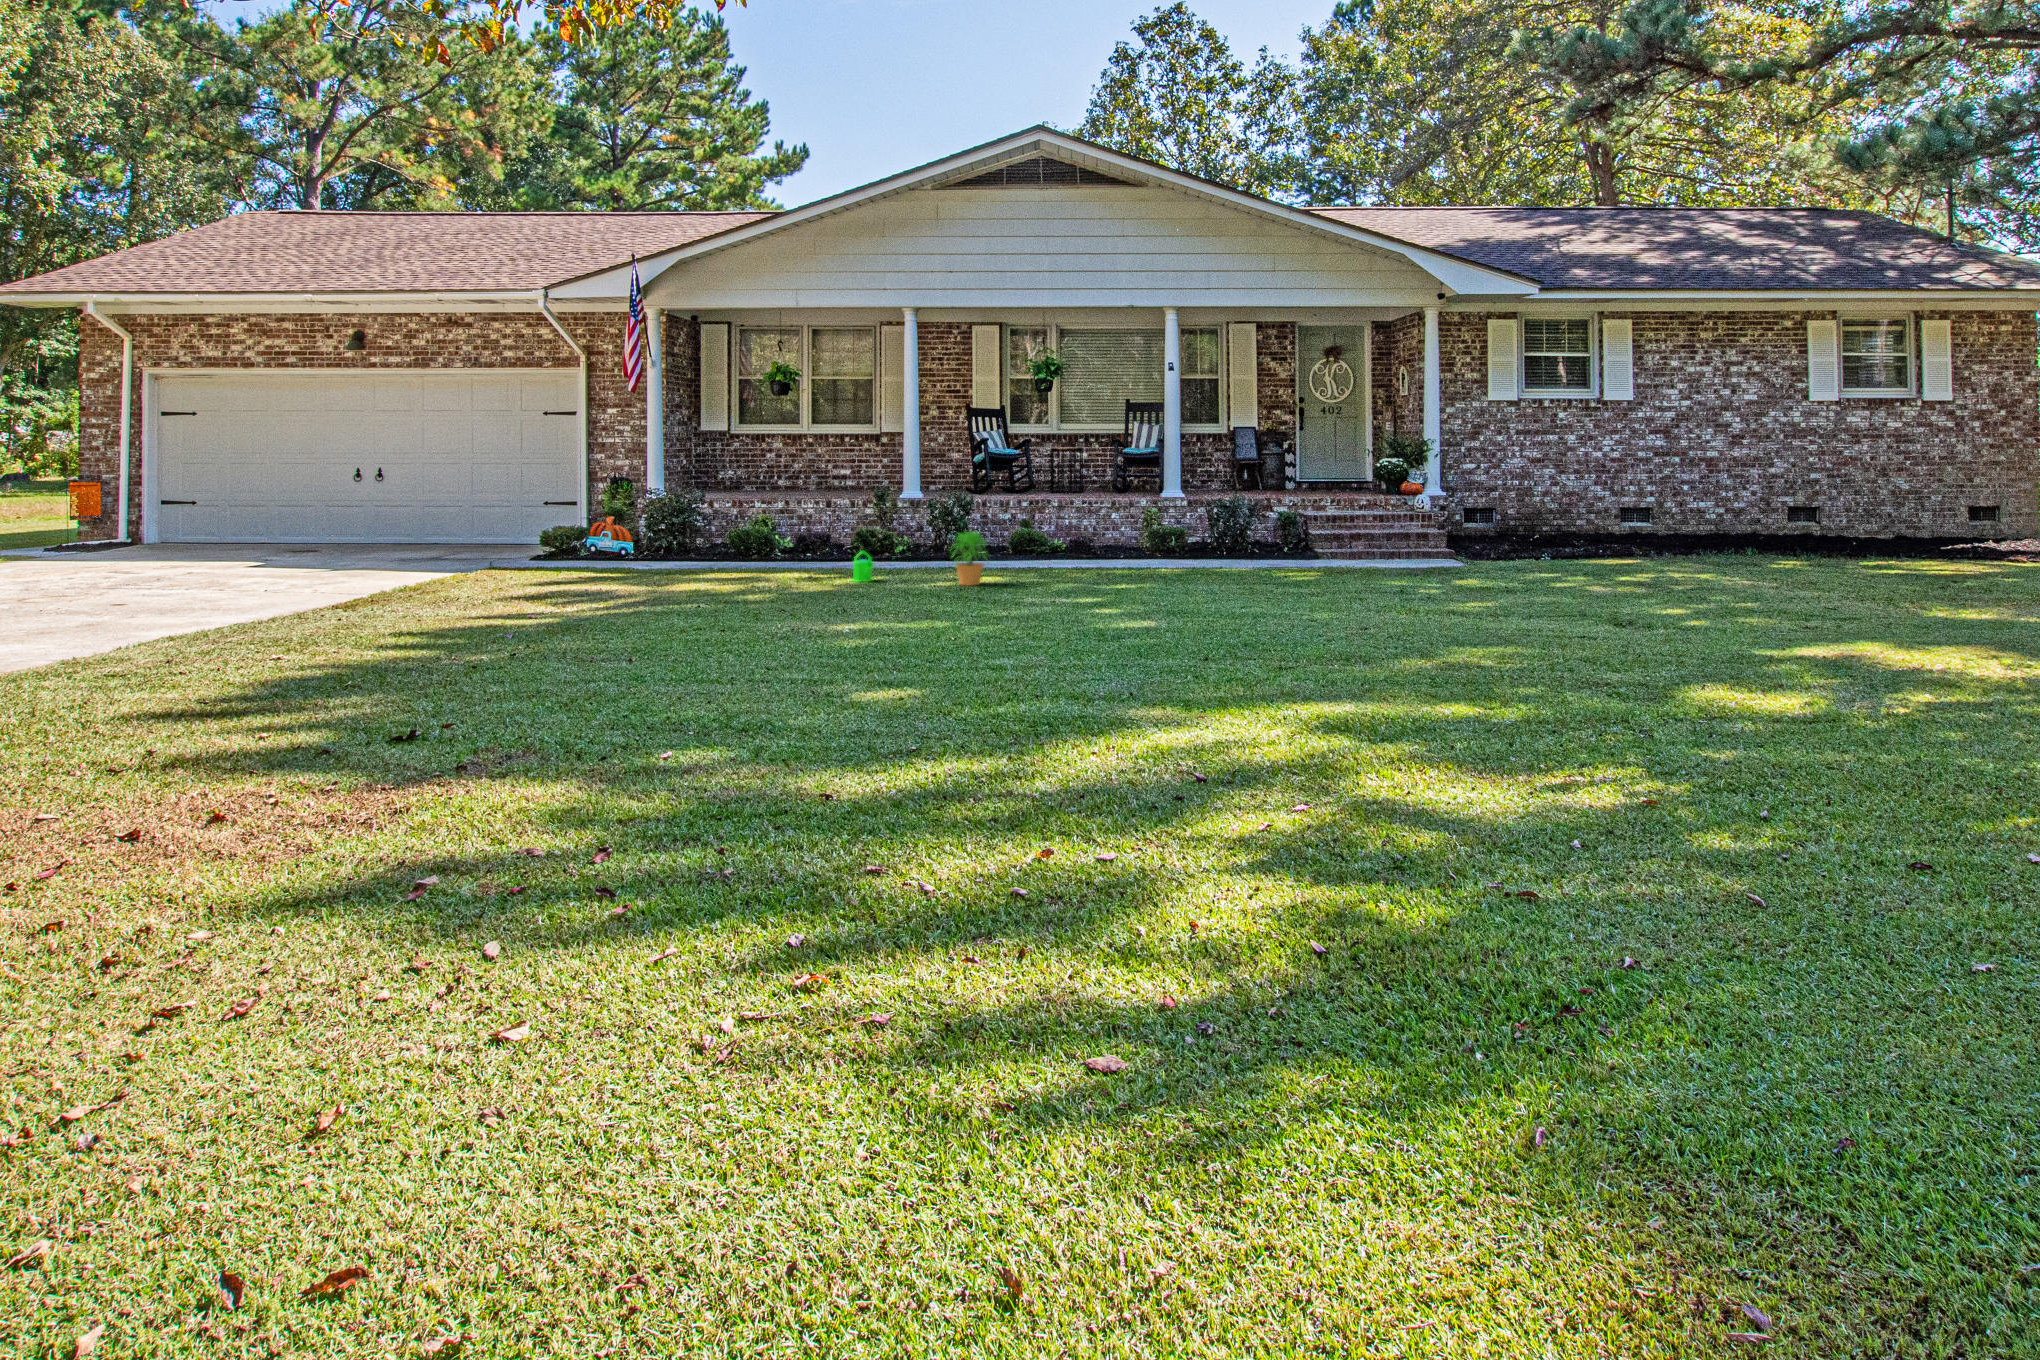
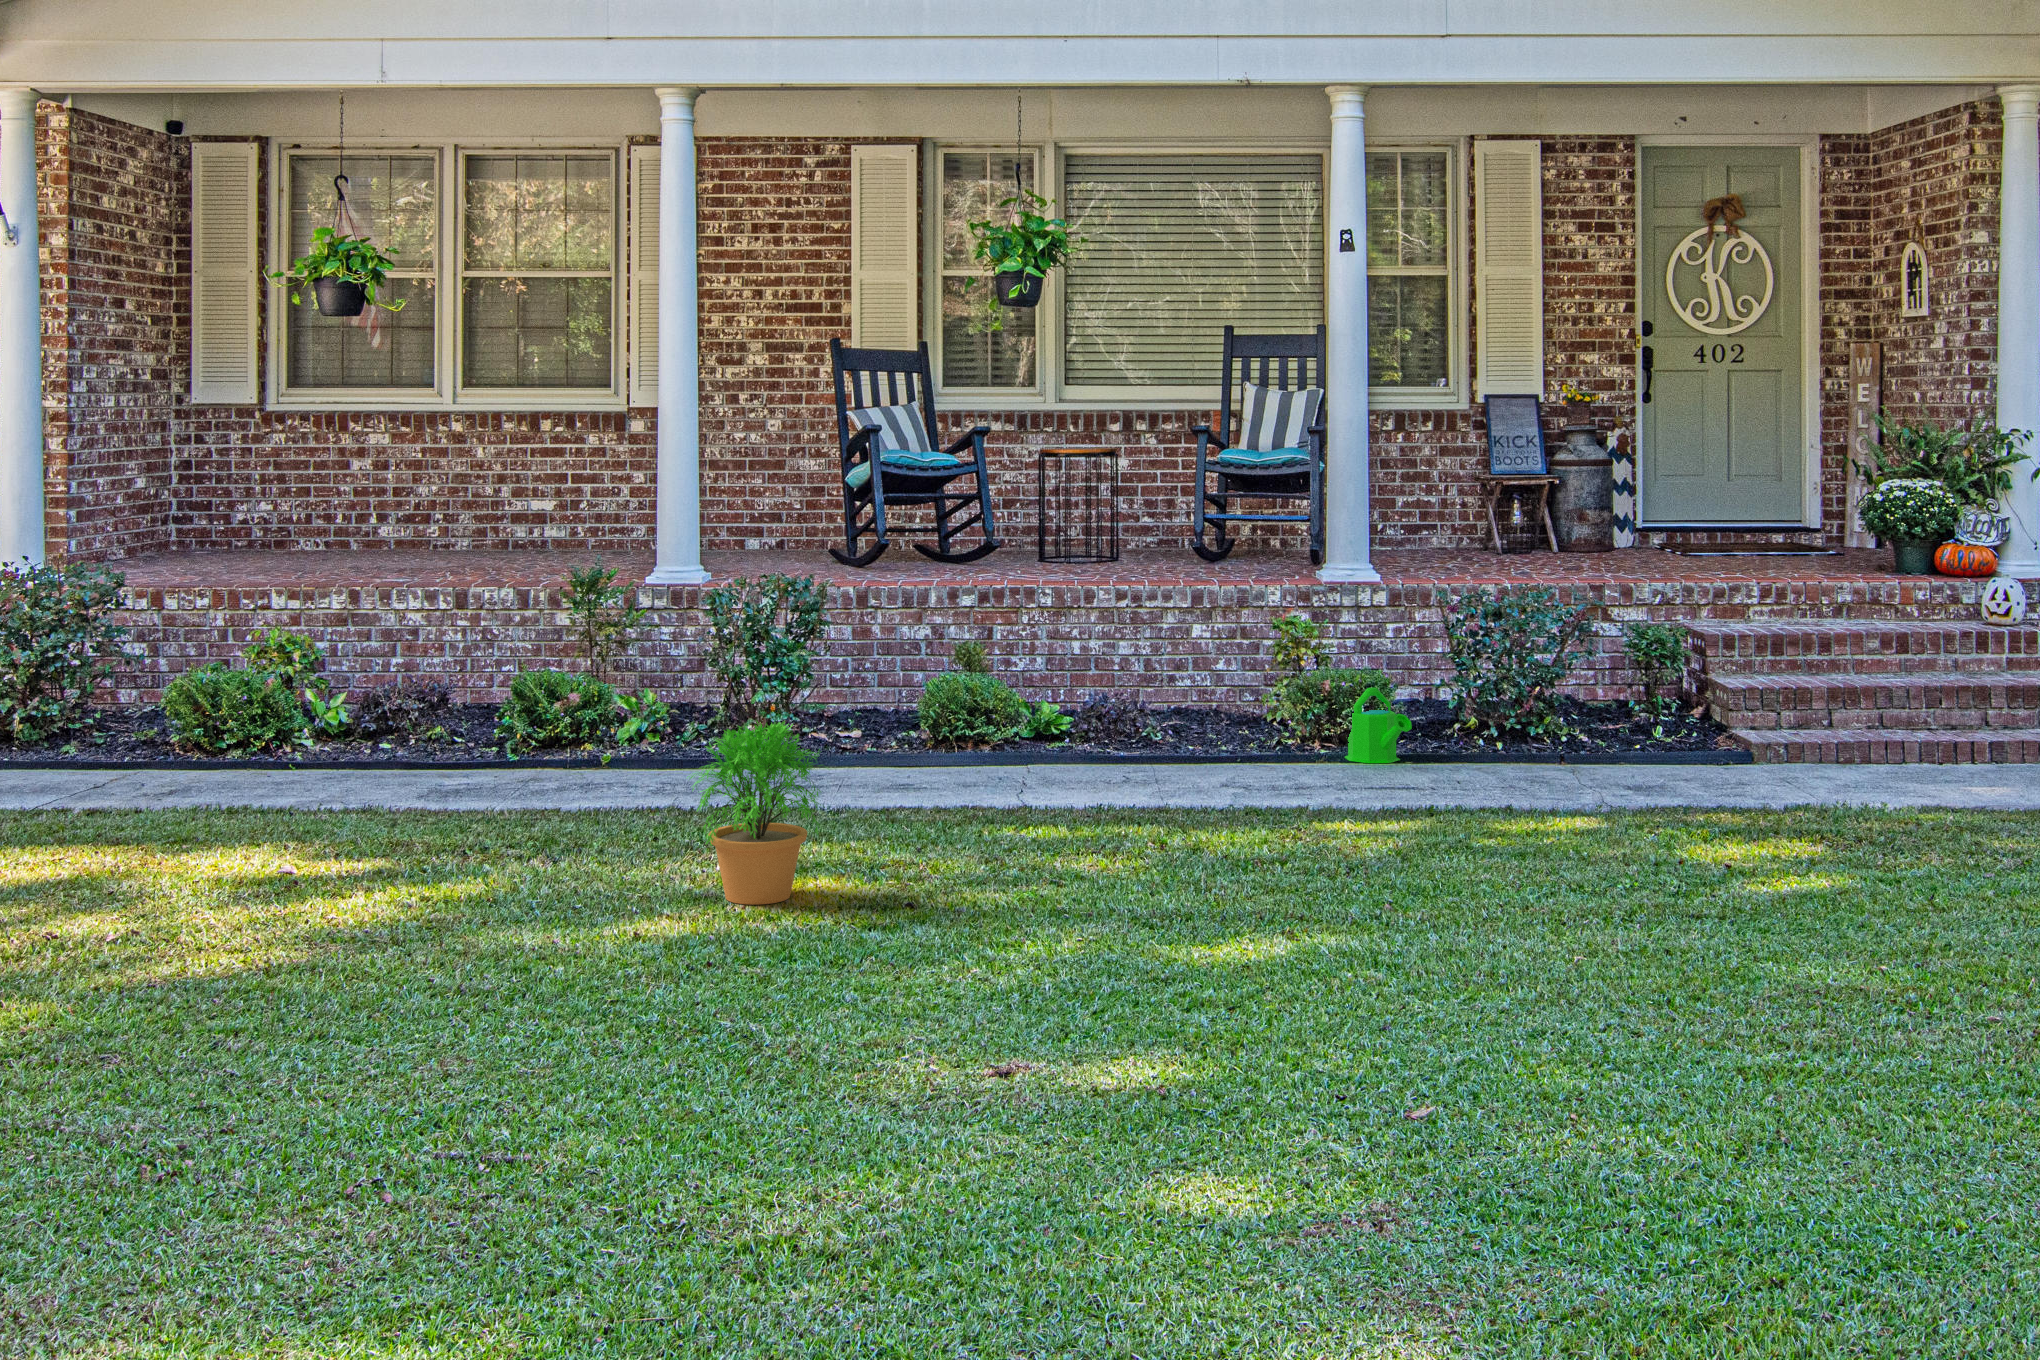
watering can: present [853,551,874,582] -> present [1345,687,1412,763]

